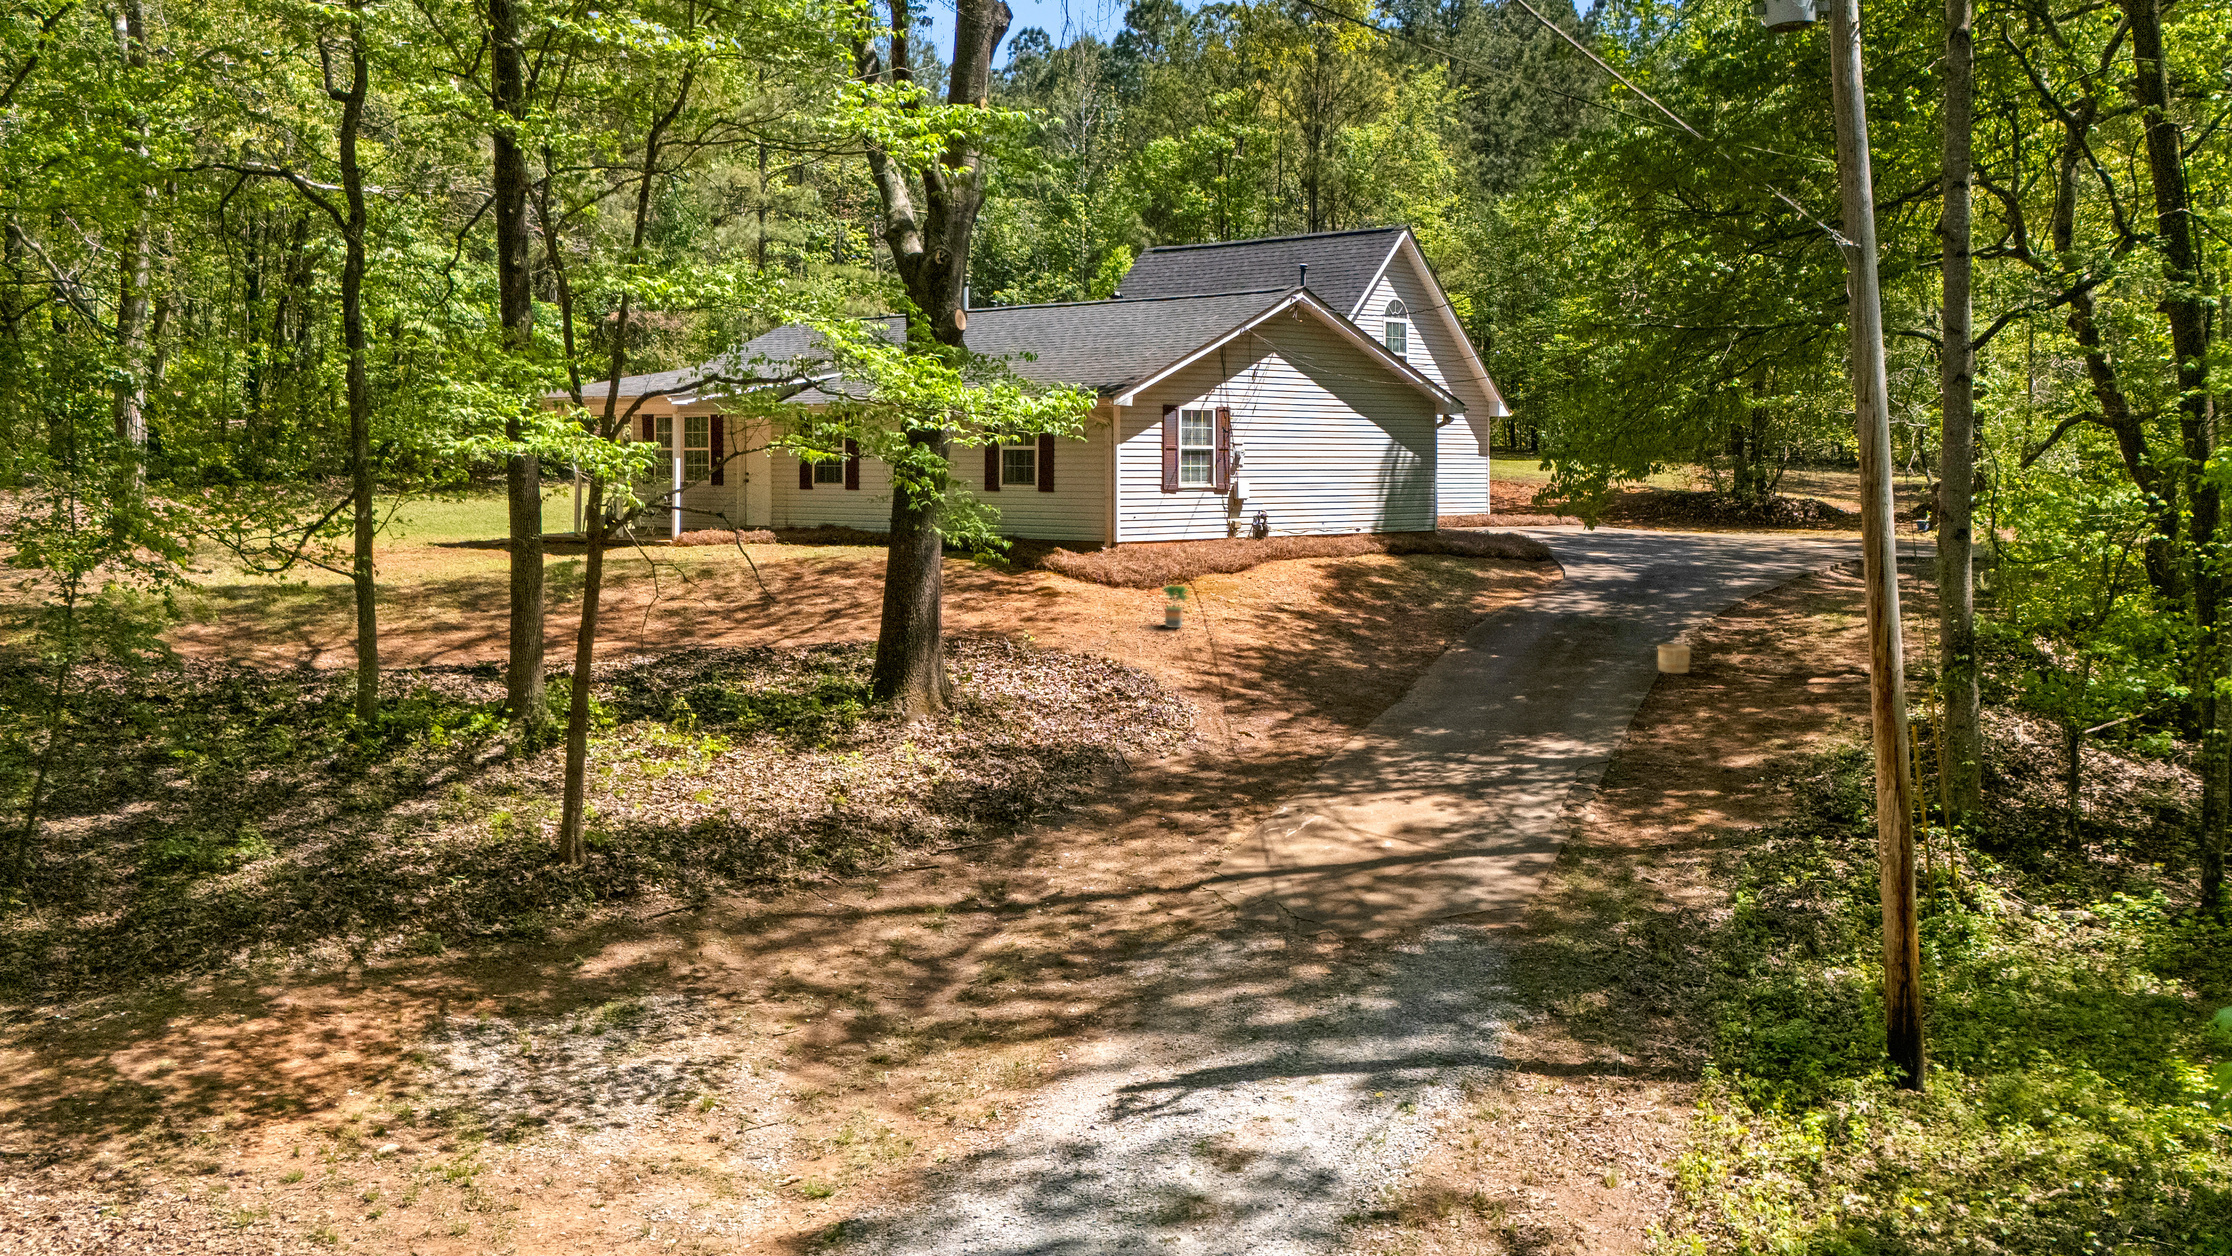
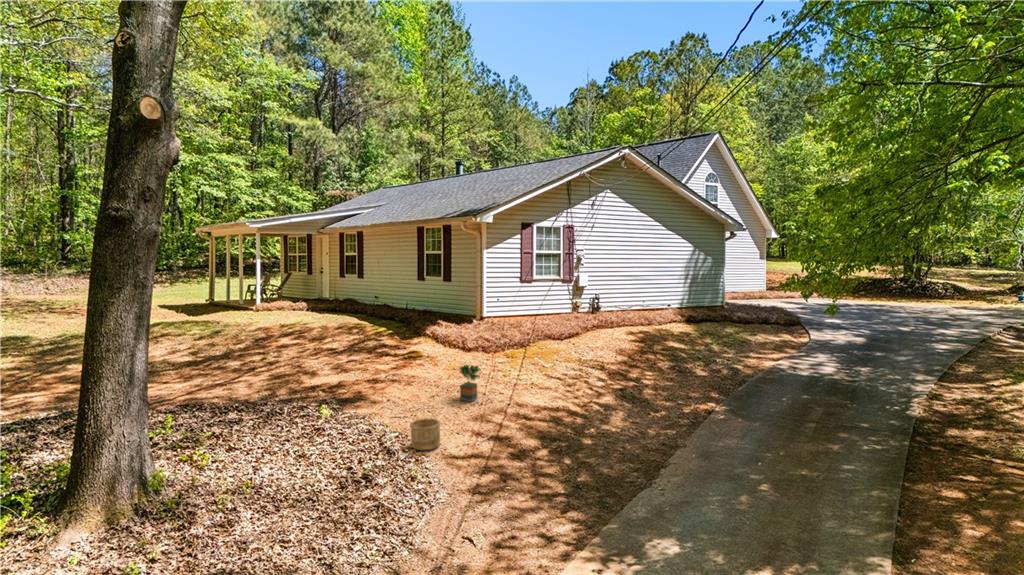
wooden bucket: present [1658,644,1691,673] -> present [410,418,440,450]

